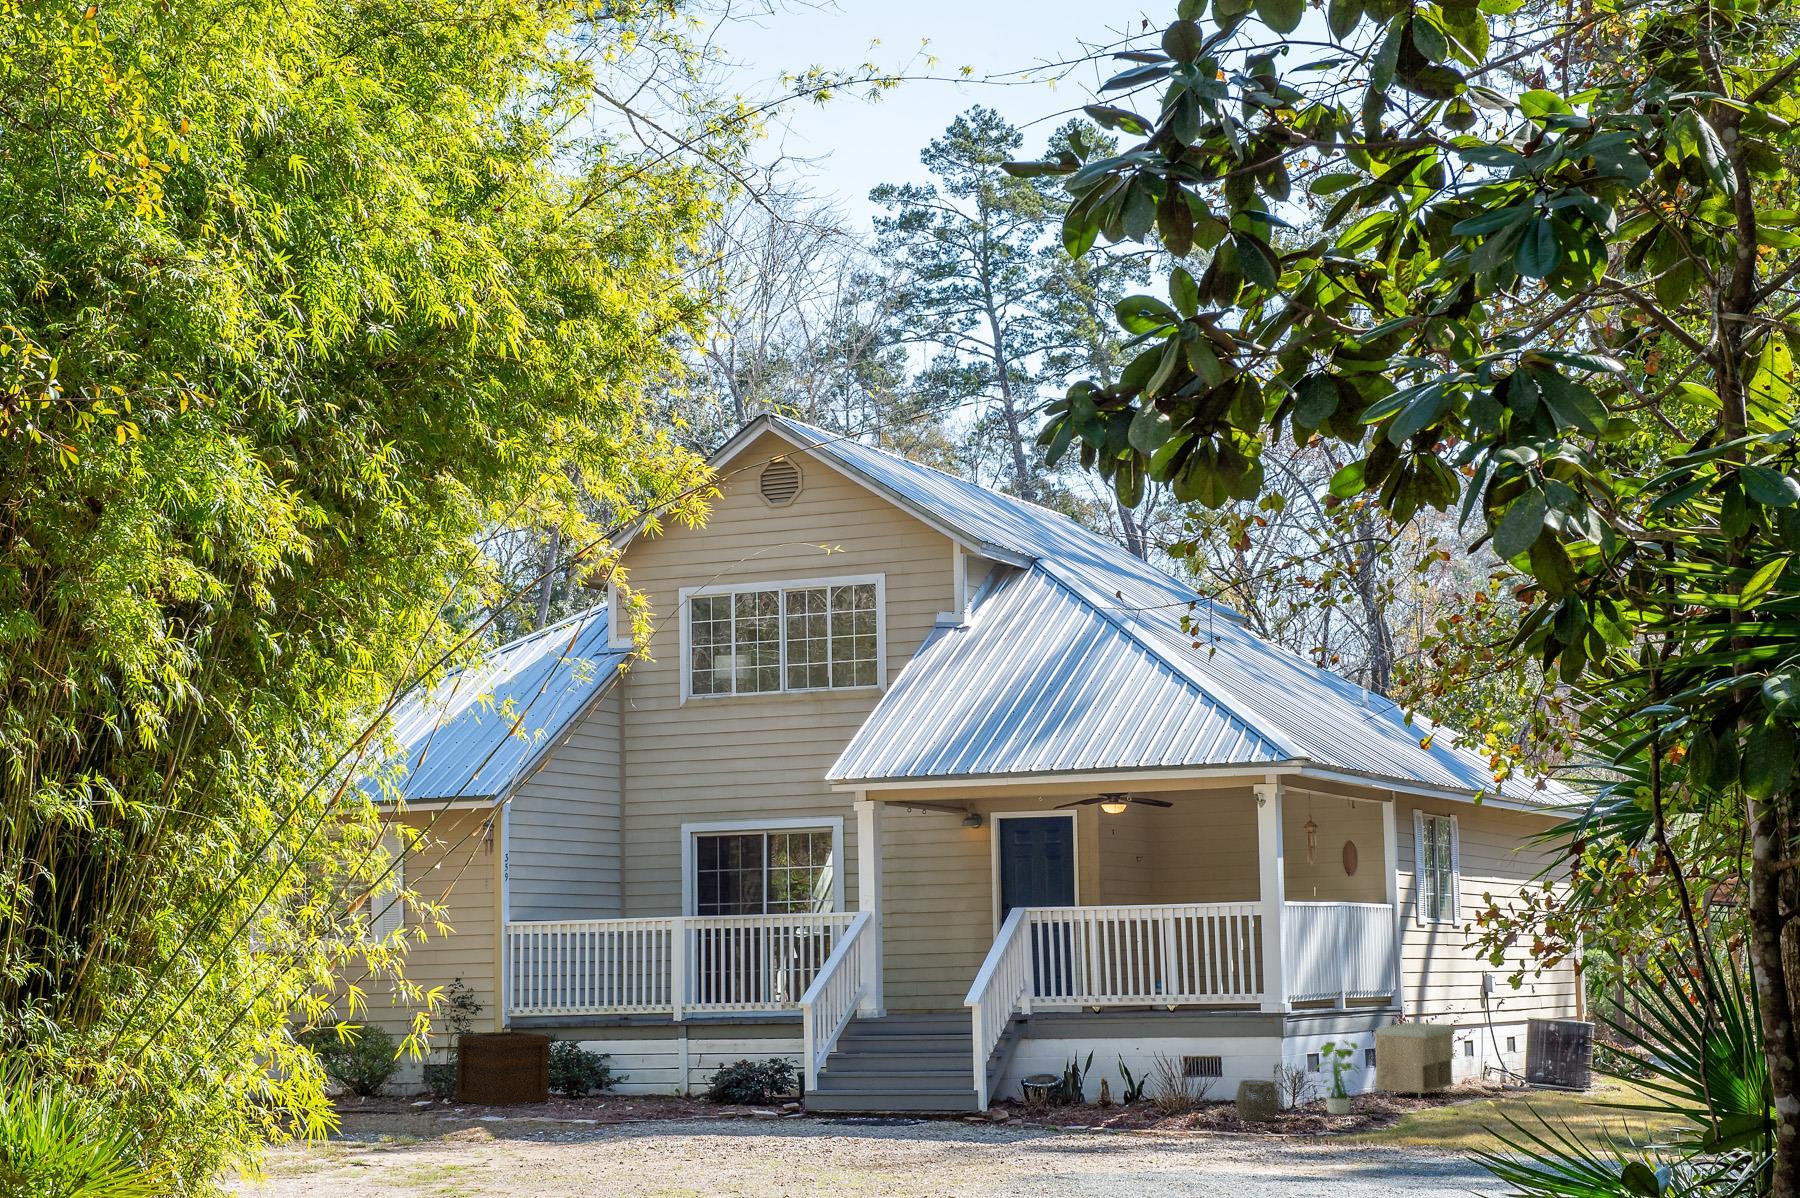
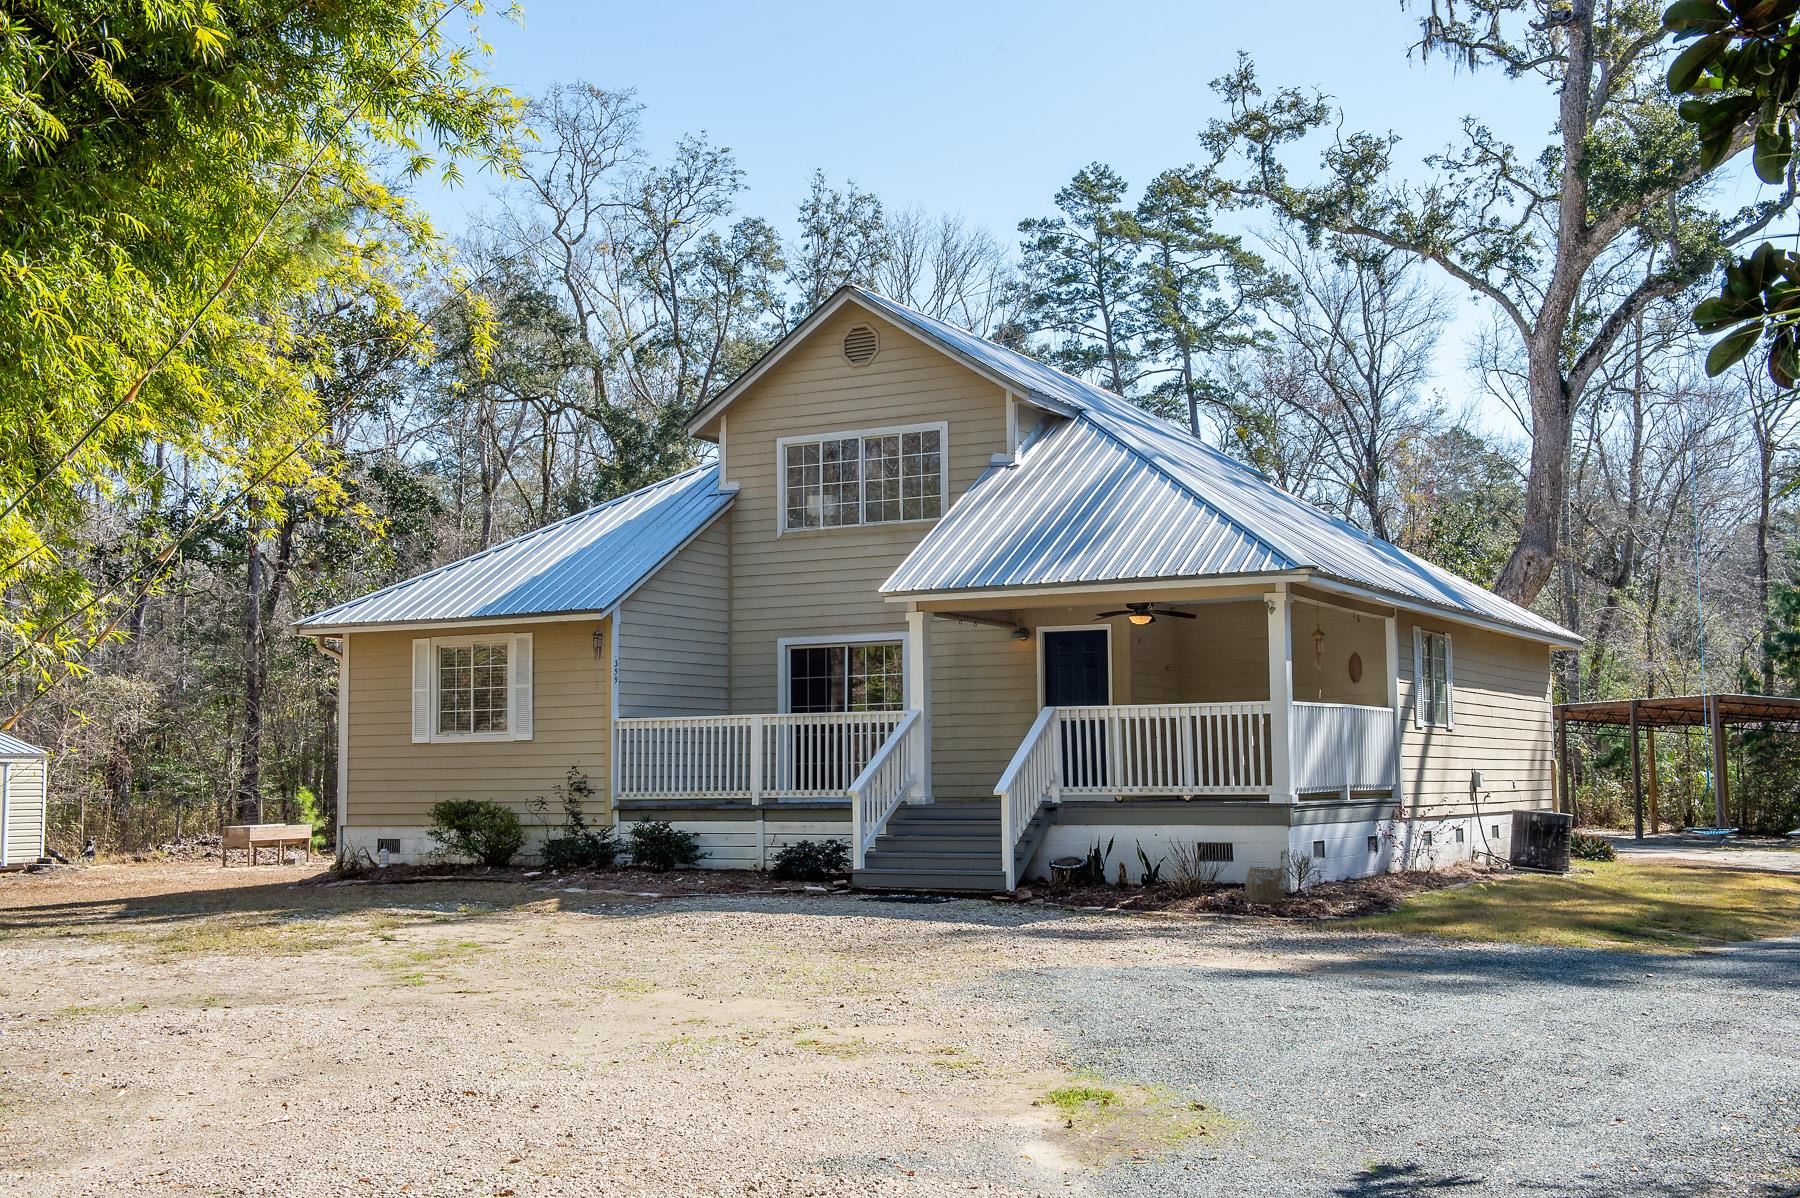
storage bench: present [1375,1022,1455,1098] -> none [1377,813,1451,883]
wooden crate: present [455,1031,550,1106] -> none [568,811,648,876]
potted plant: present [1316,1041,1360,1114] -> none [1320,829,1366,897]

